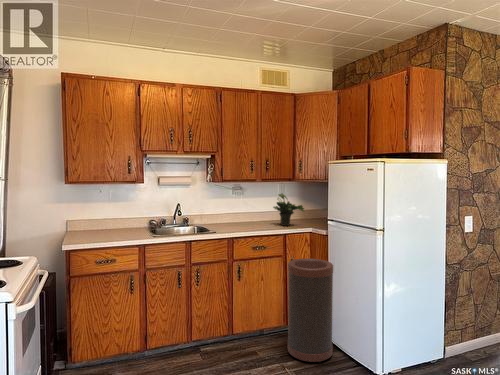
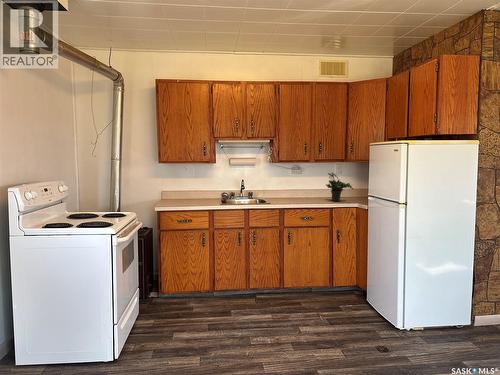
trash can: present [288,259,333,362] -> none [327,229,368,316]

